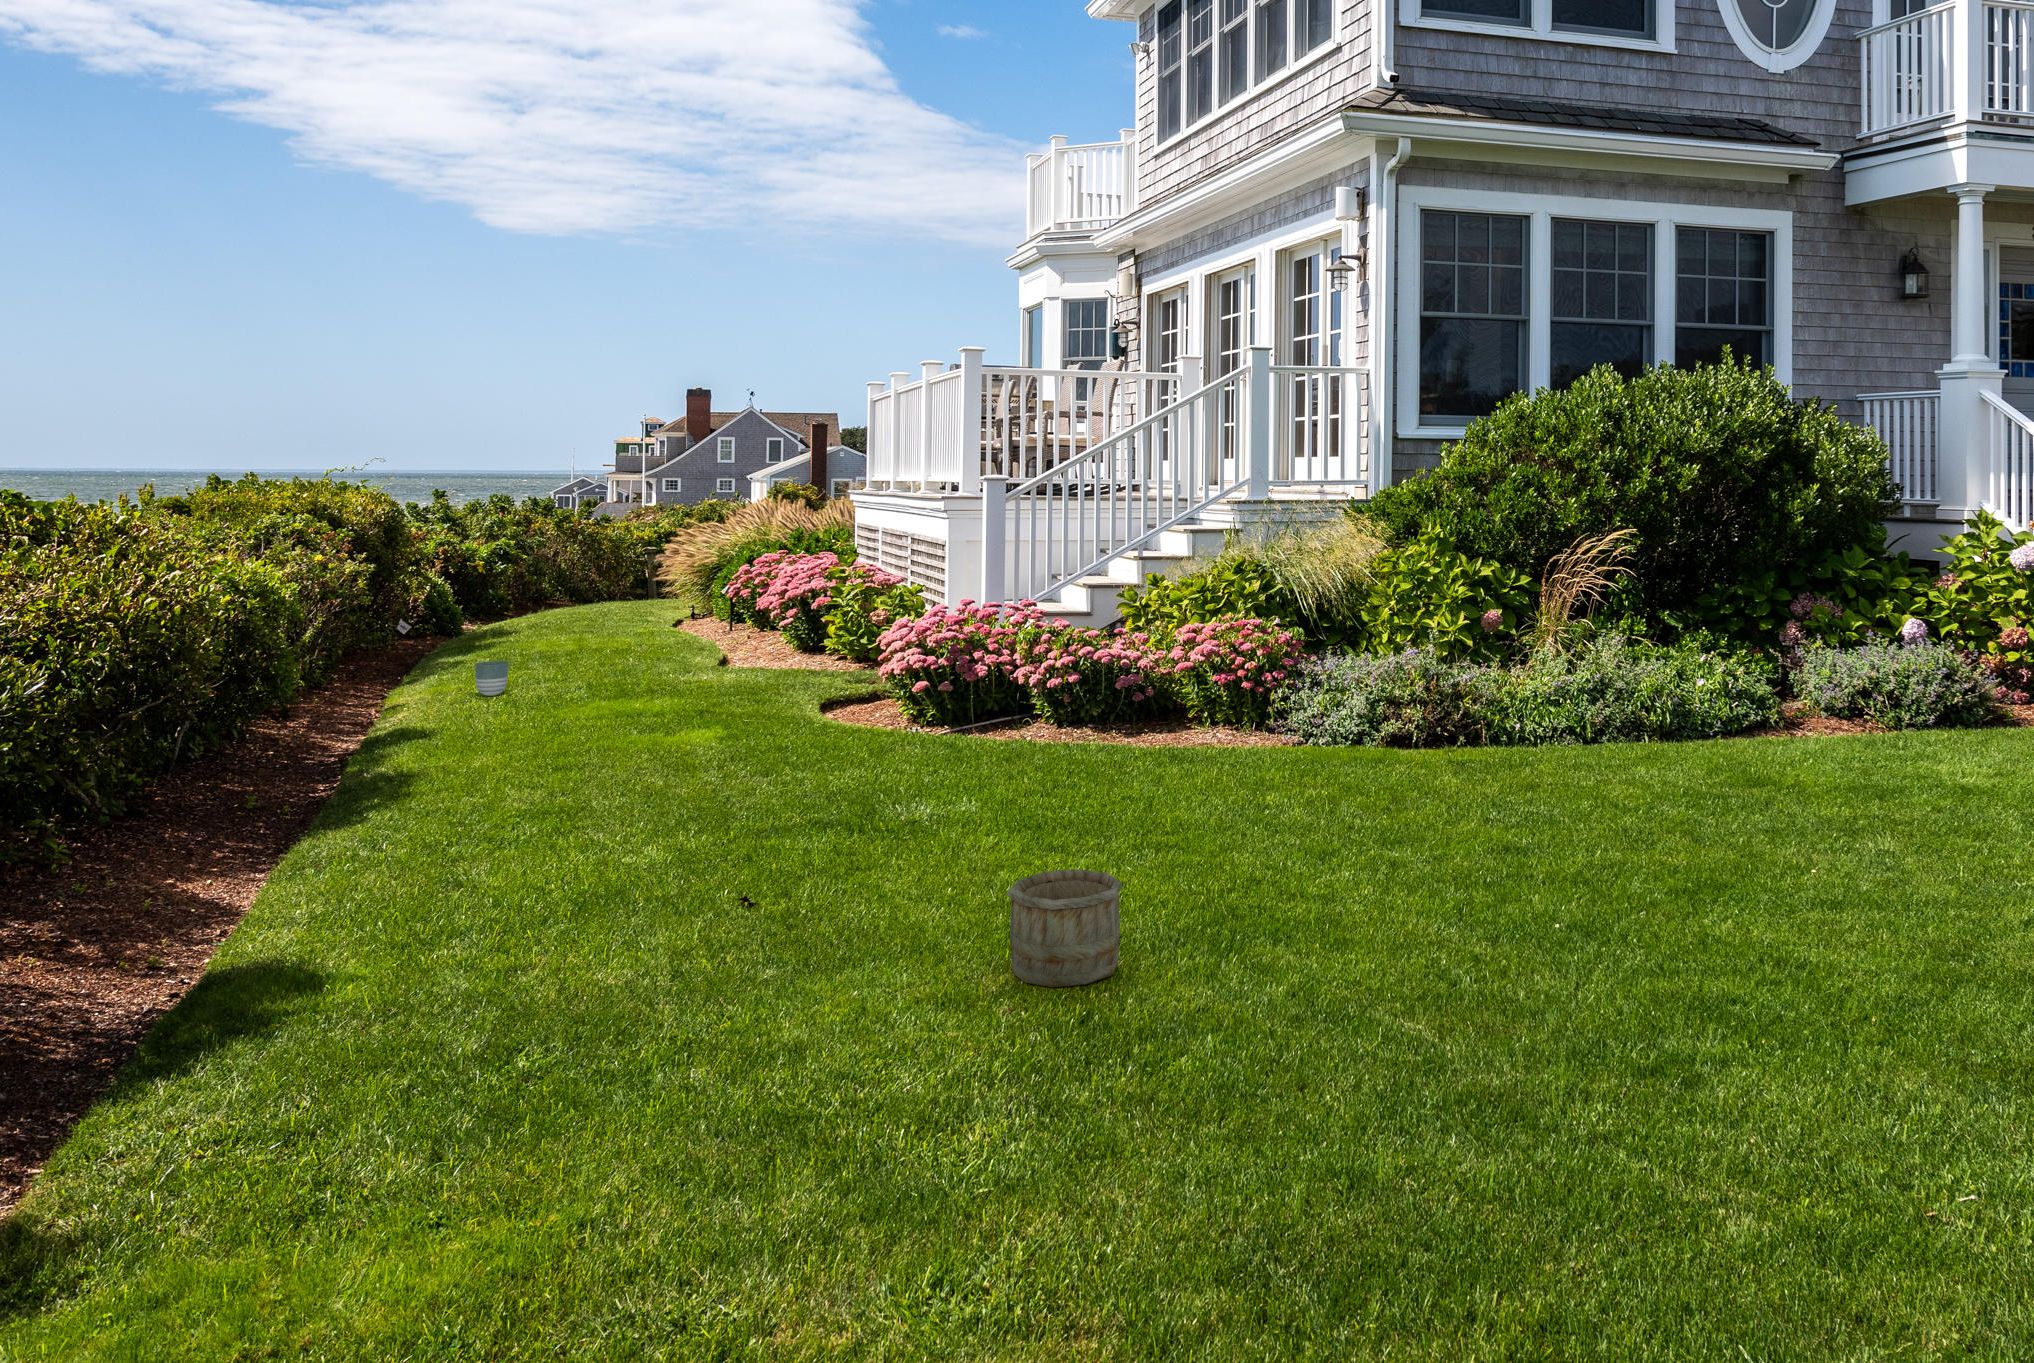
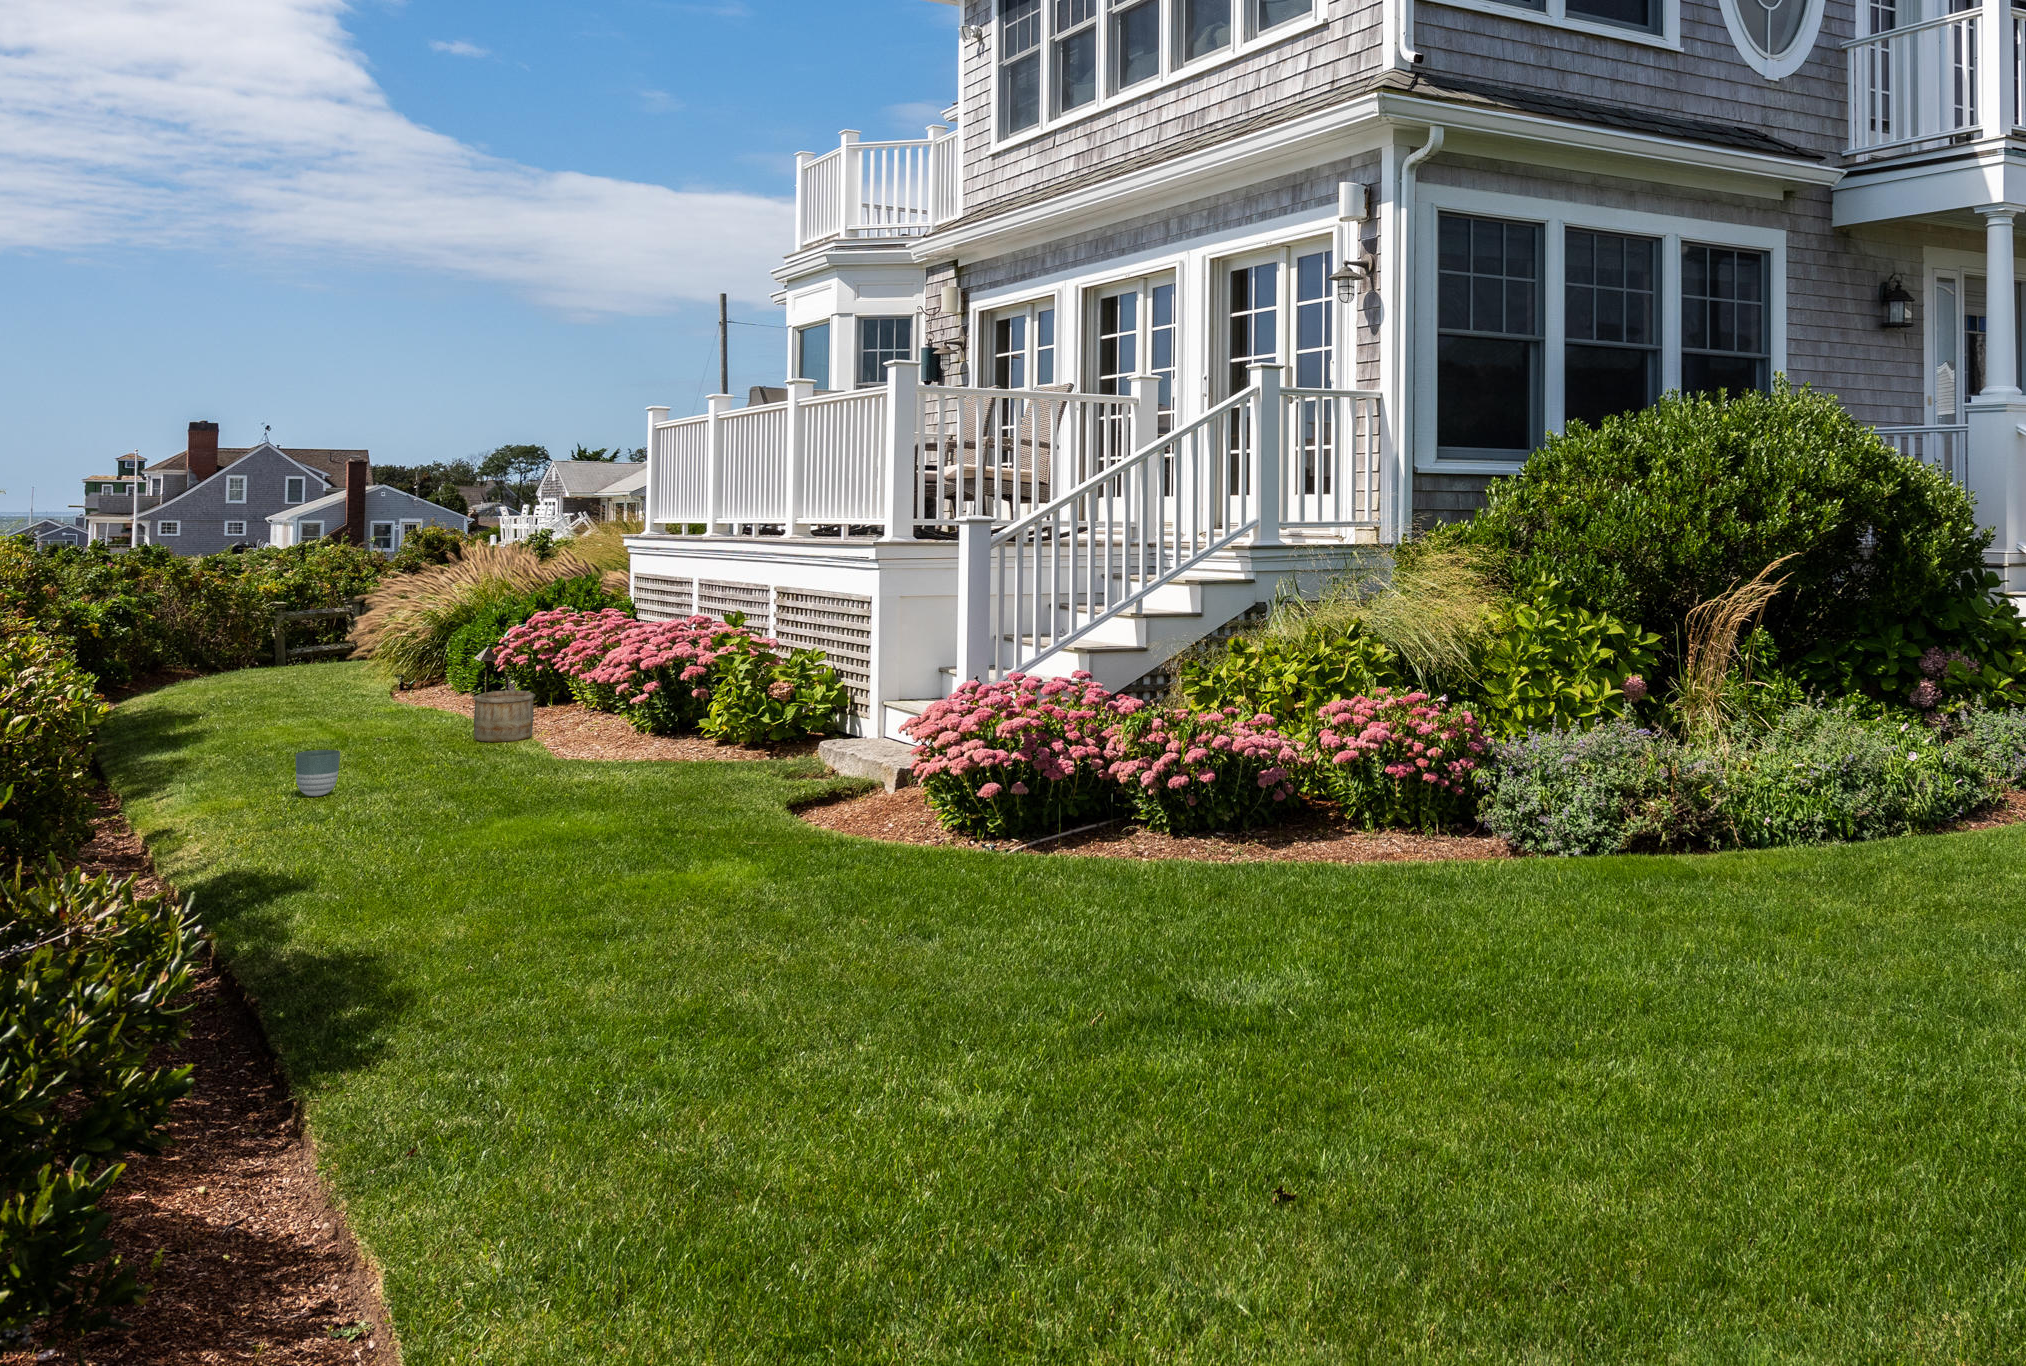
wooden bucket: present [1007,869,1122,987] -> present [473,690,536,742]

